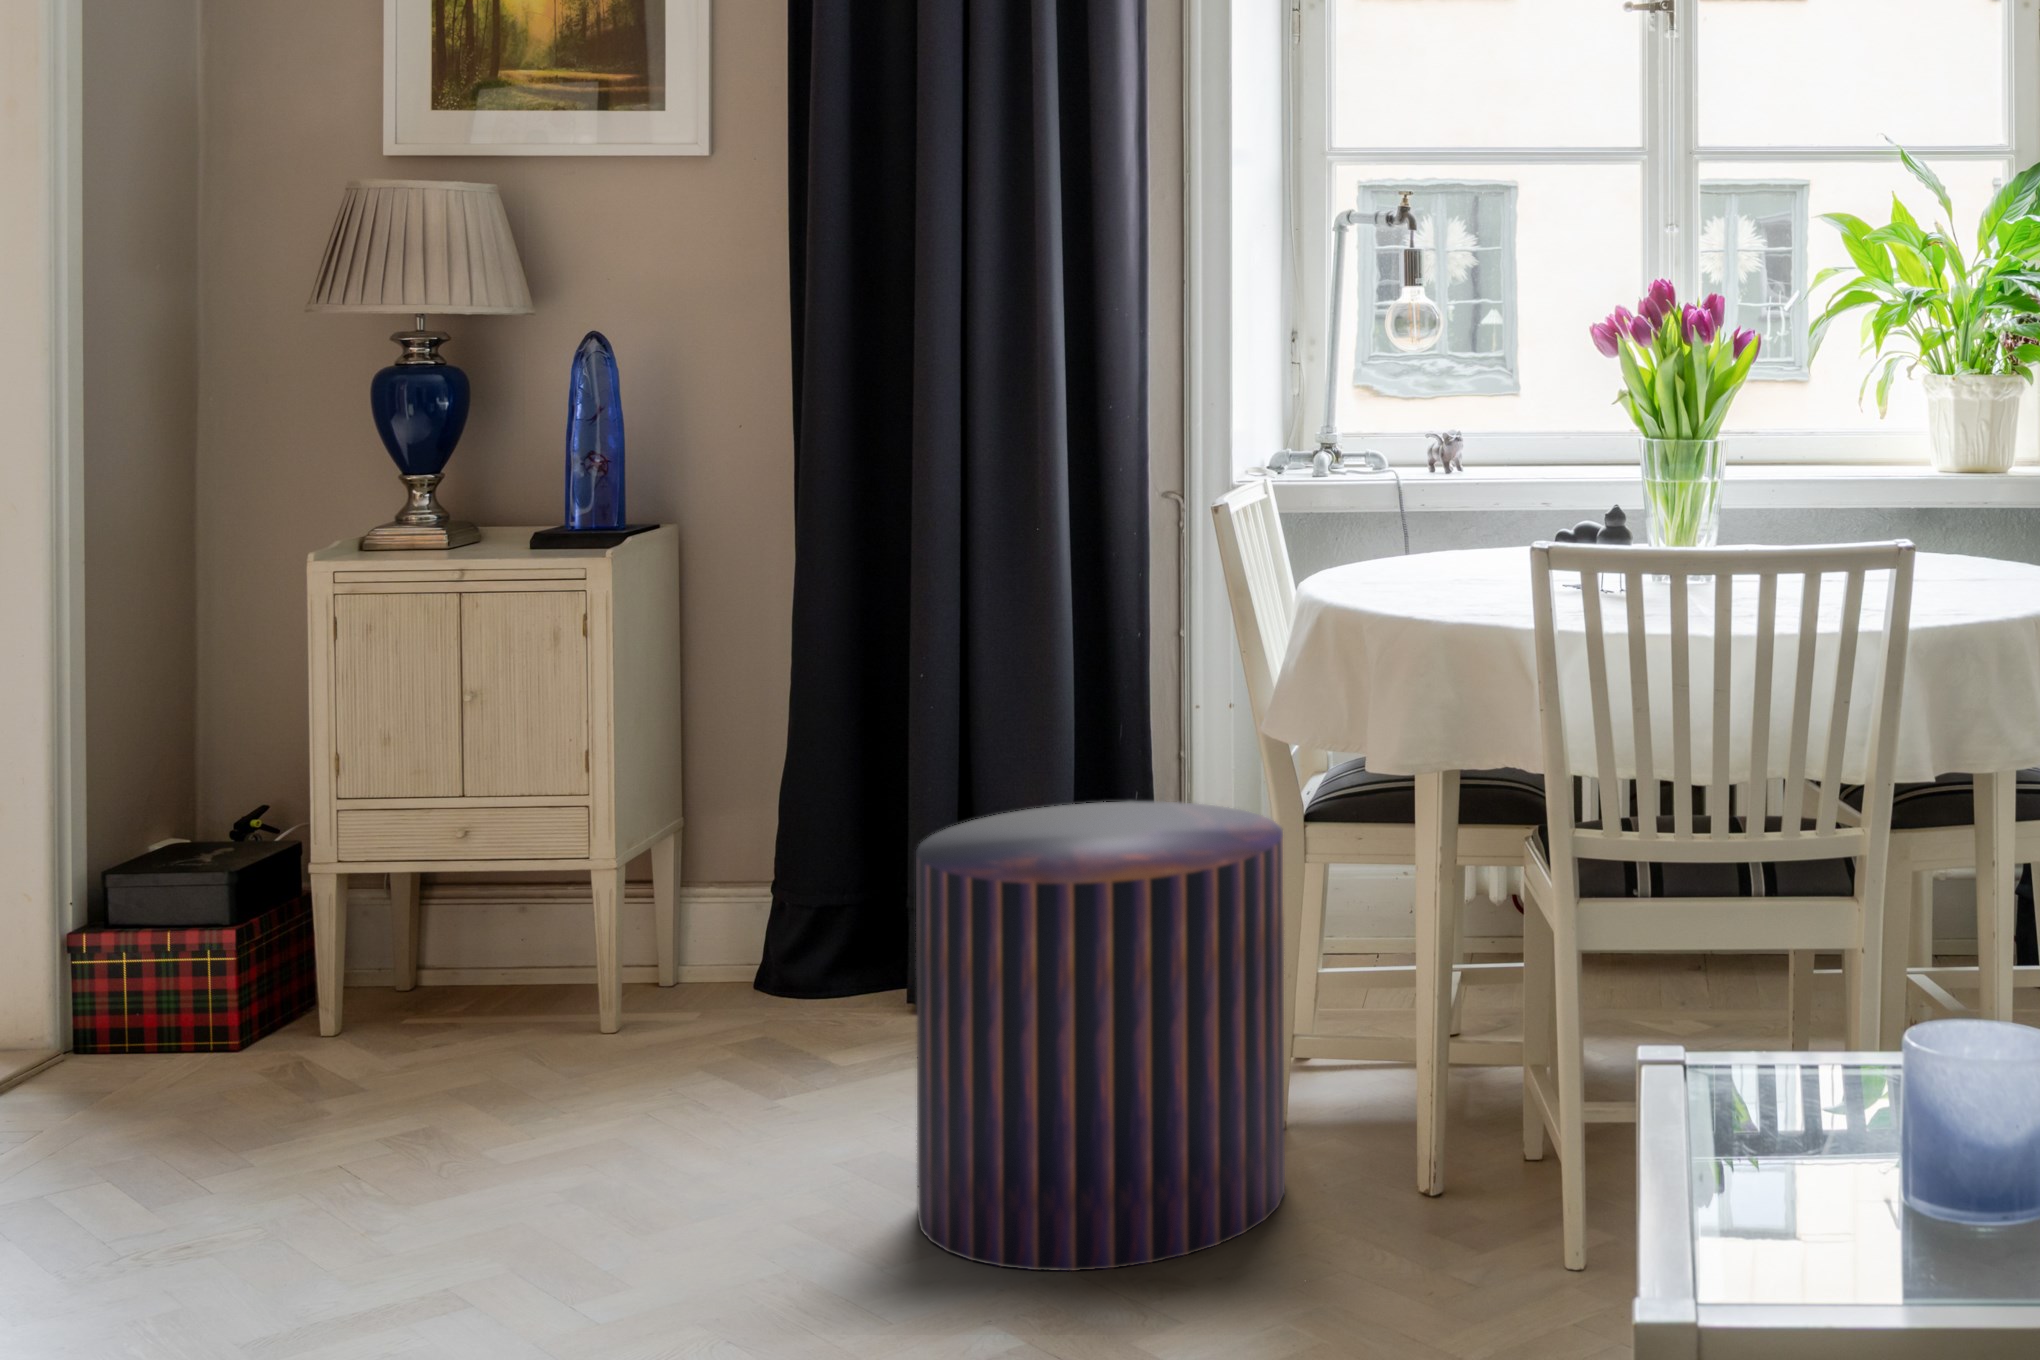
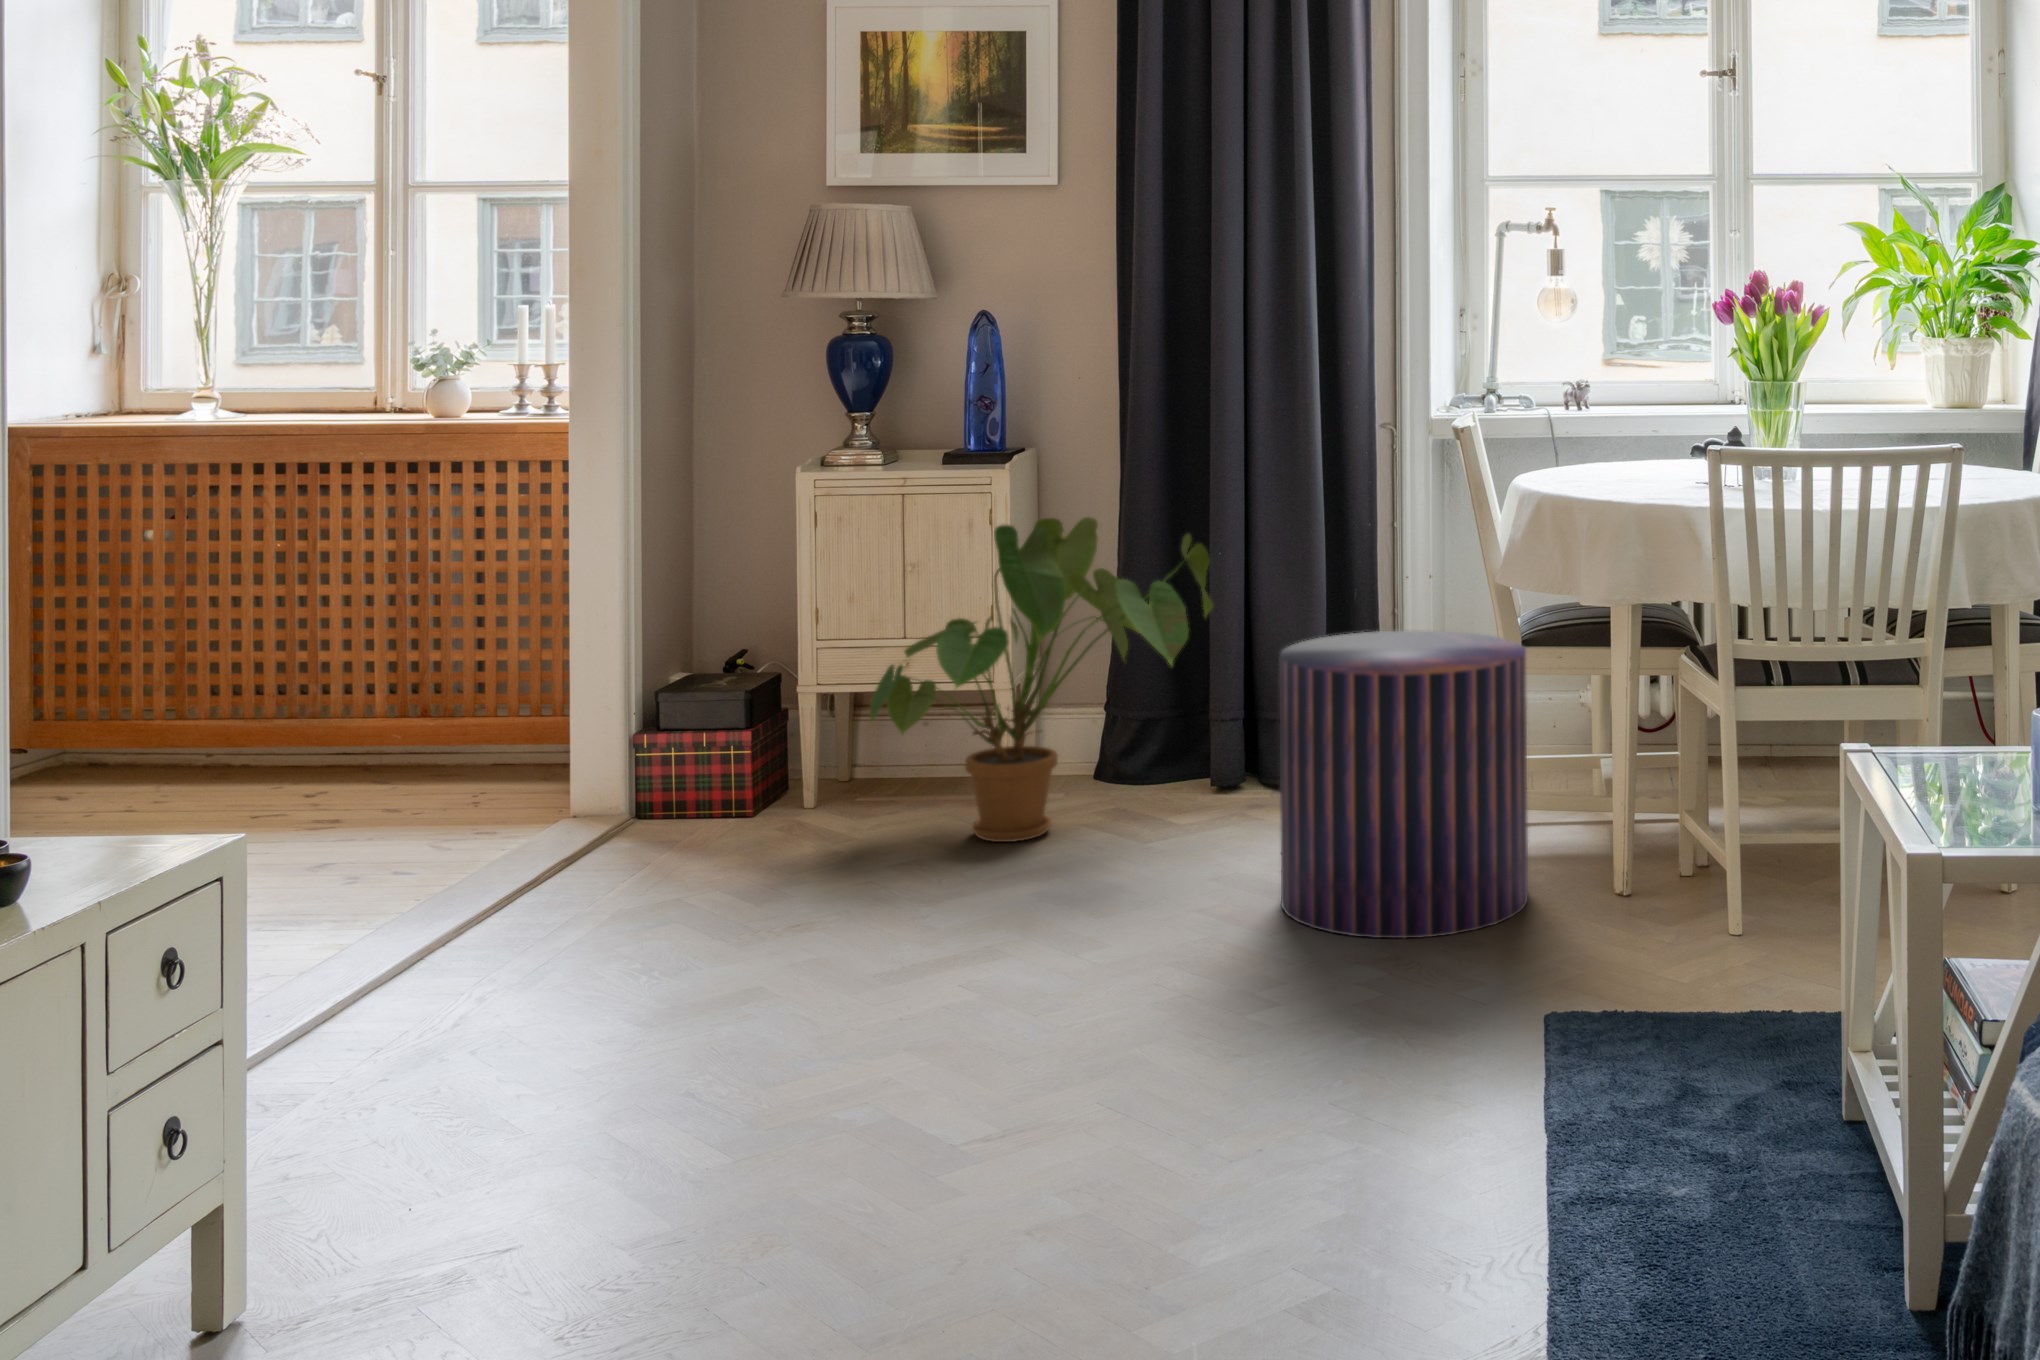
house plant: none [368,625,905,1098] -> present [870,517,1213,842]

